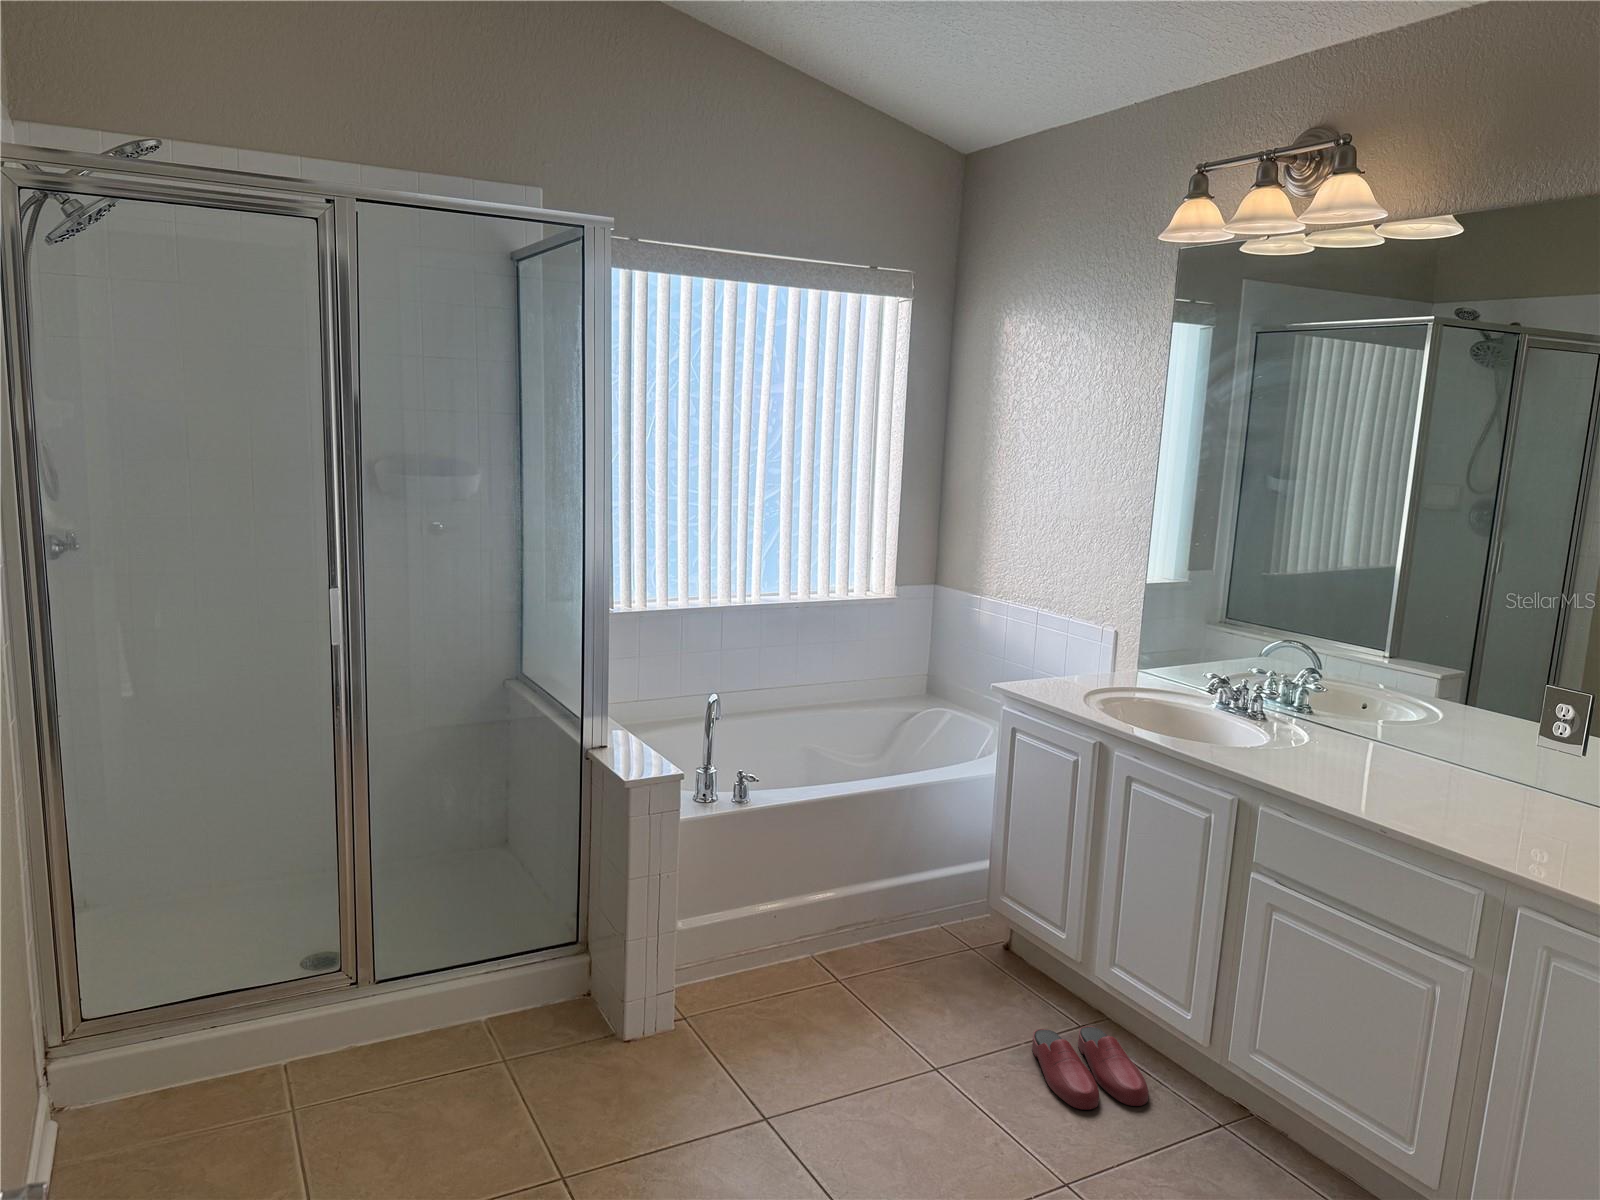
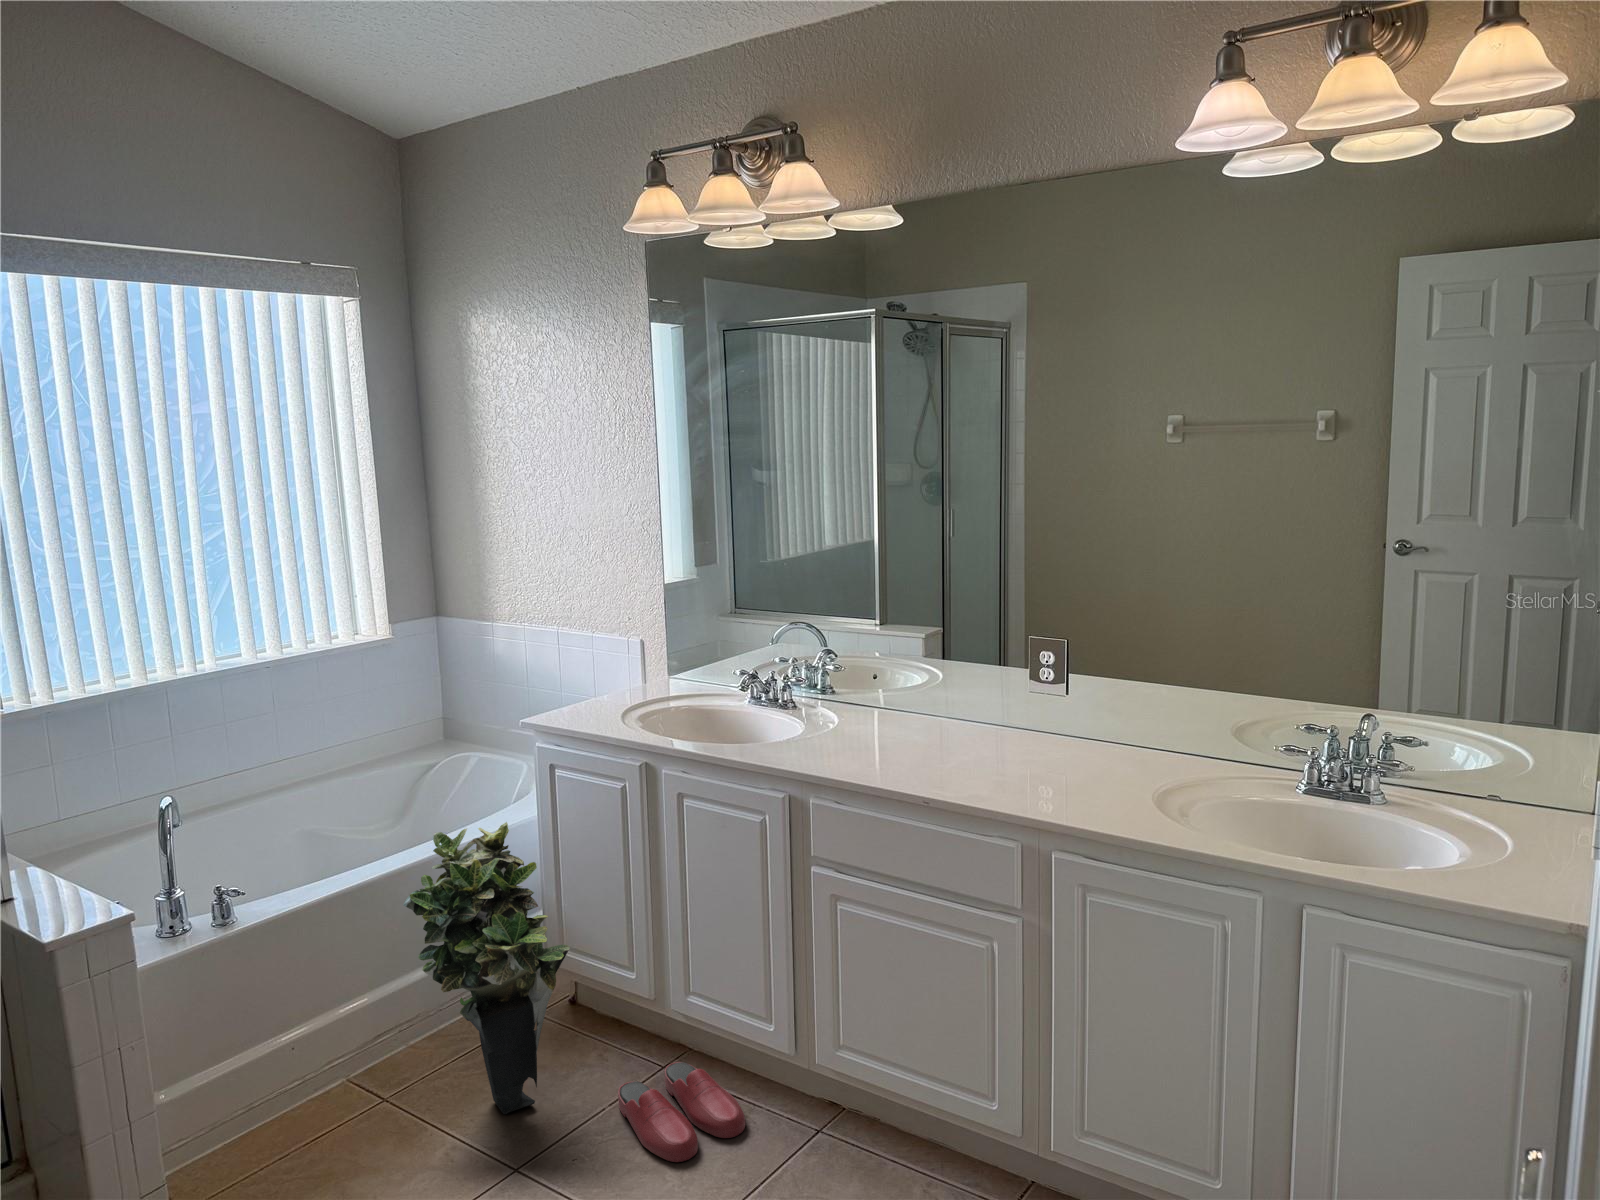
potted plant: none [876,768,1009,1022] -> present [403,822,570,1114]

